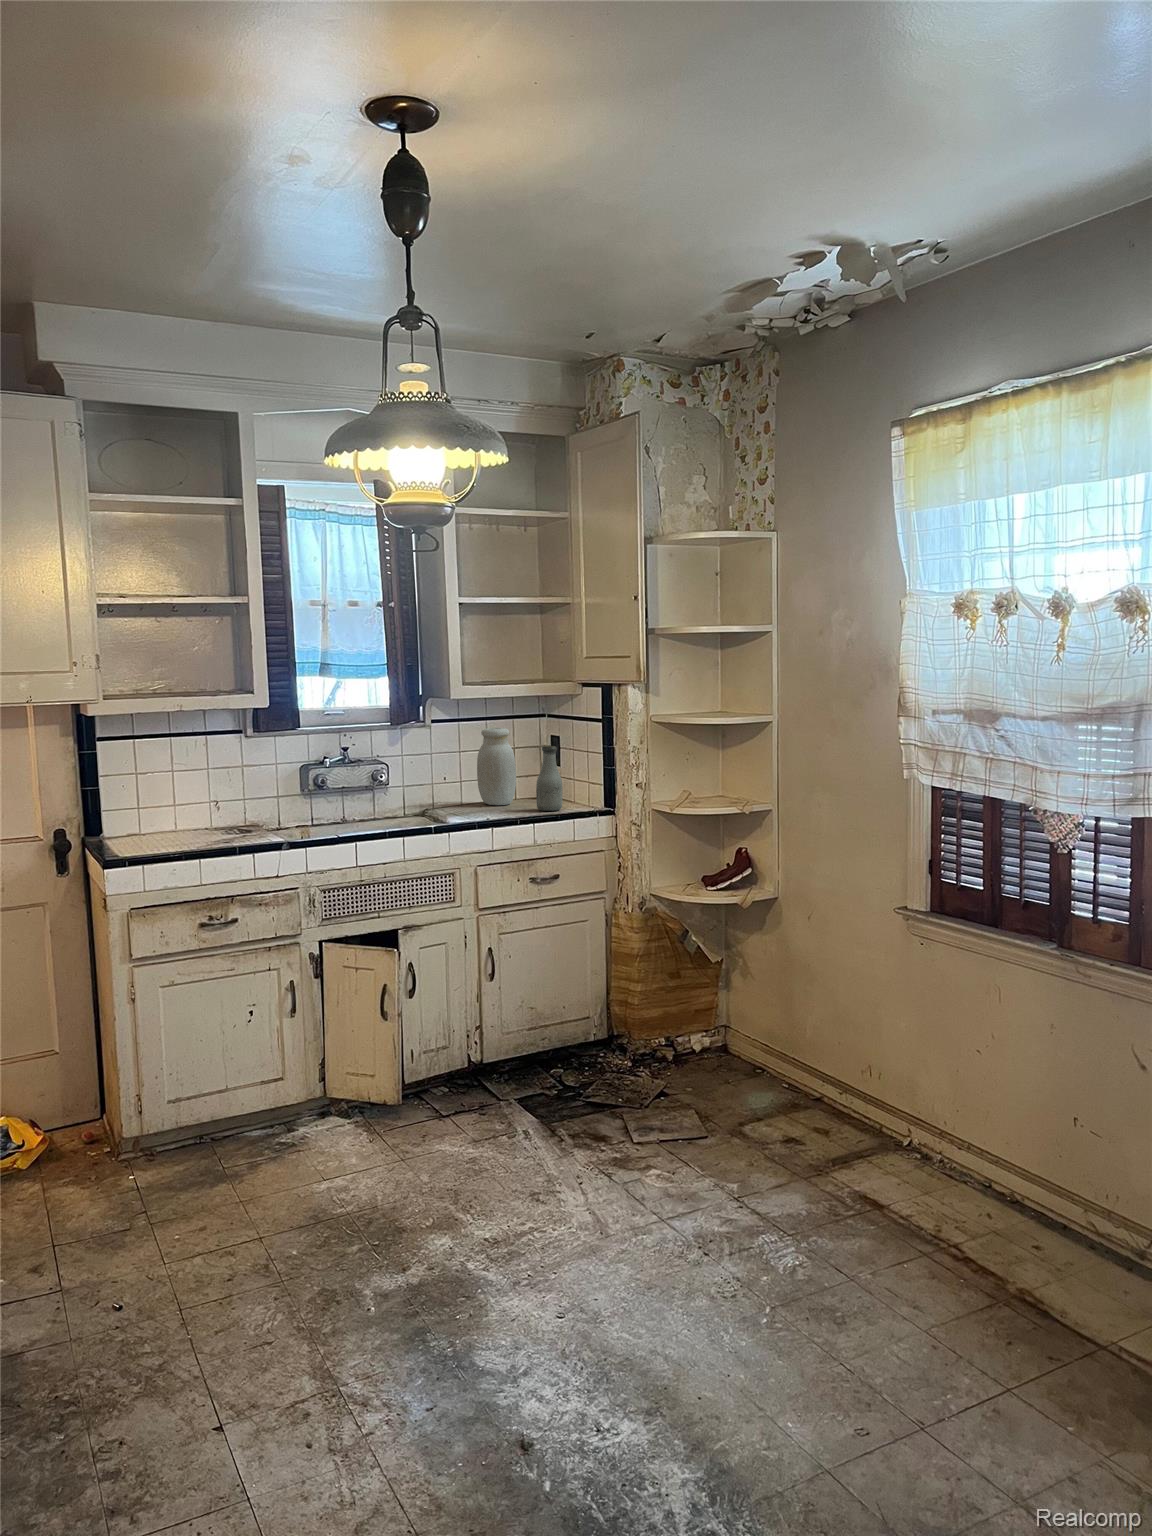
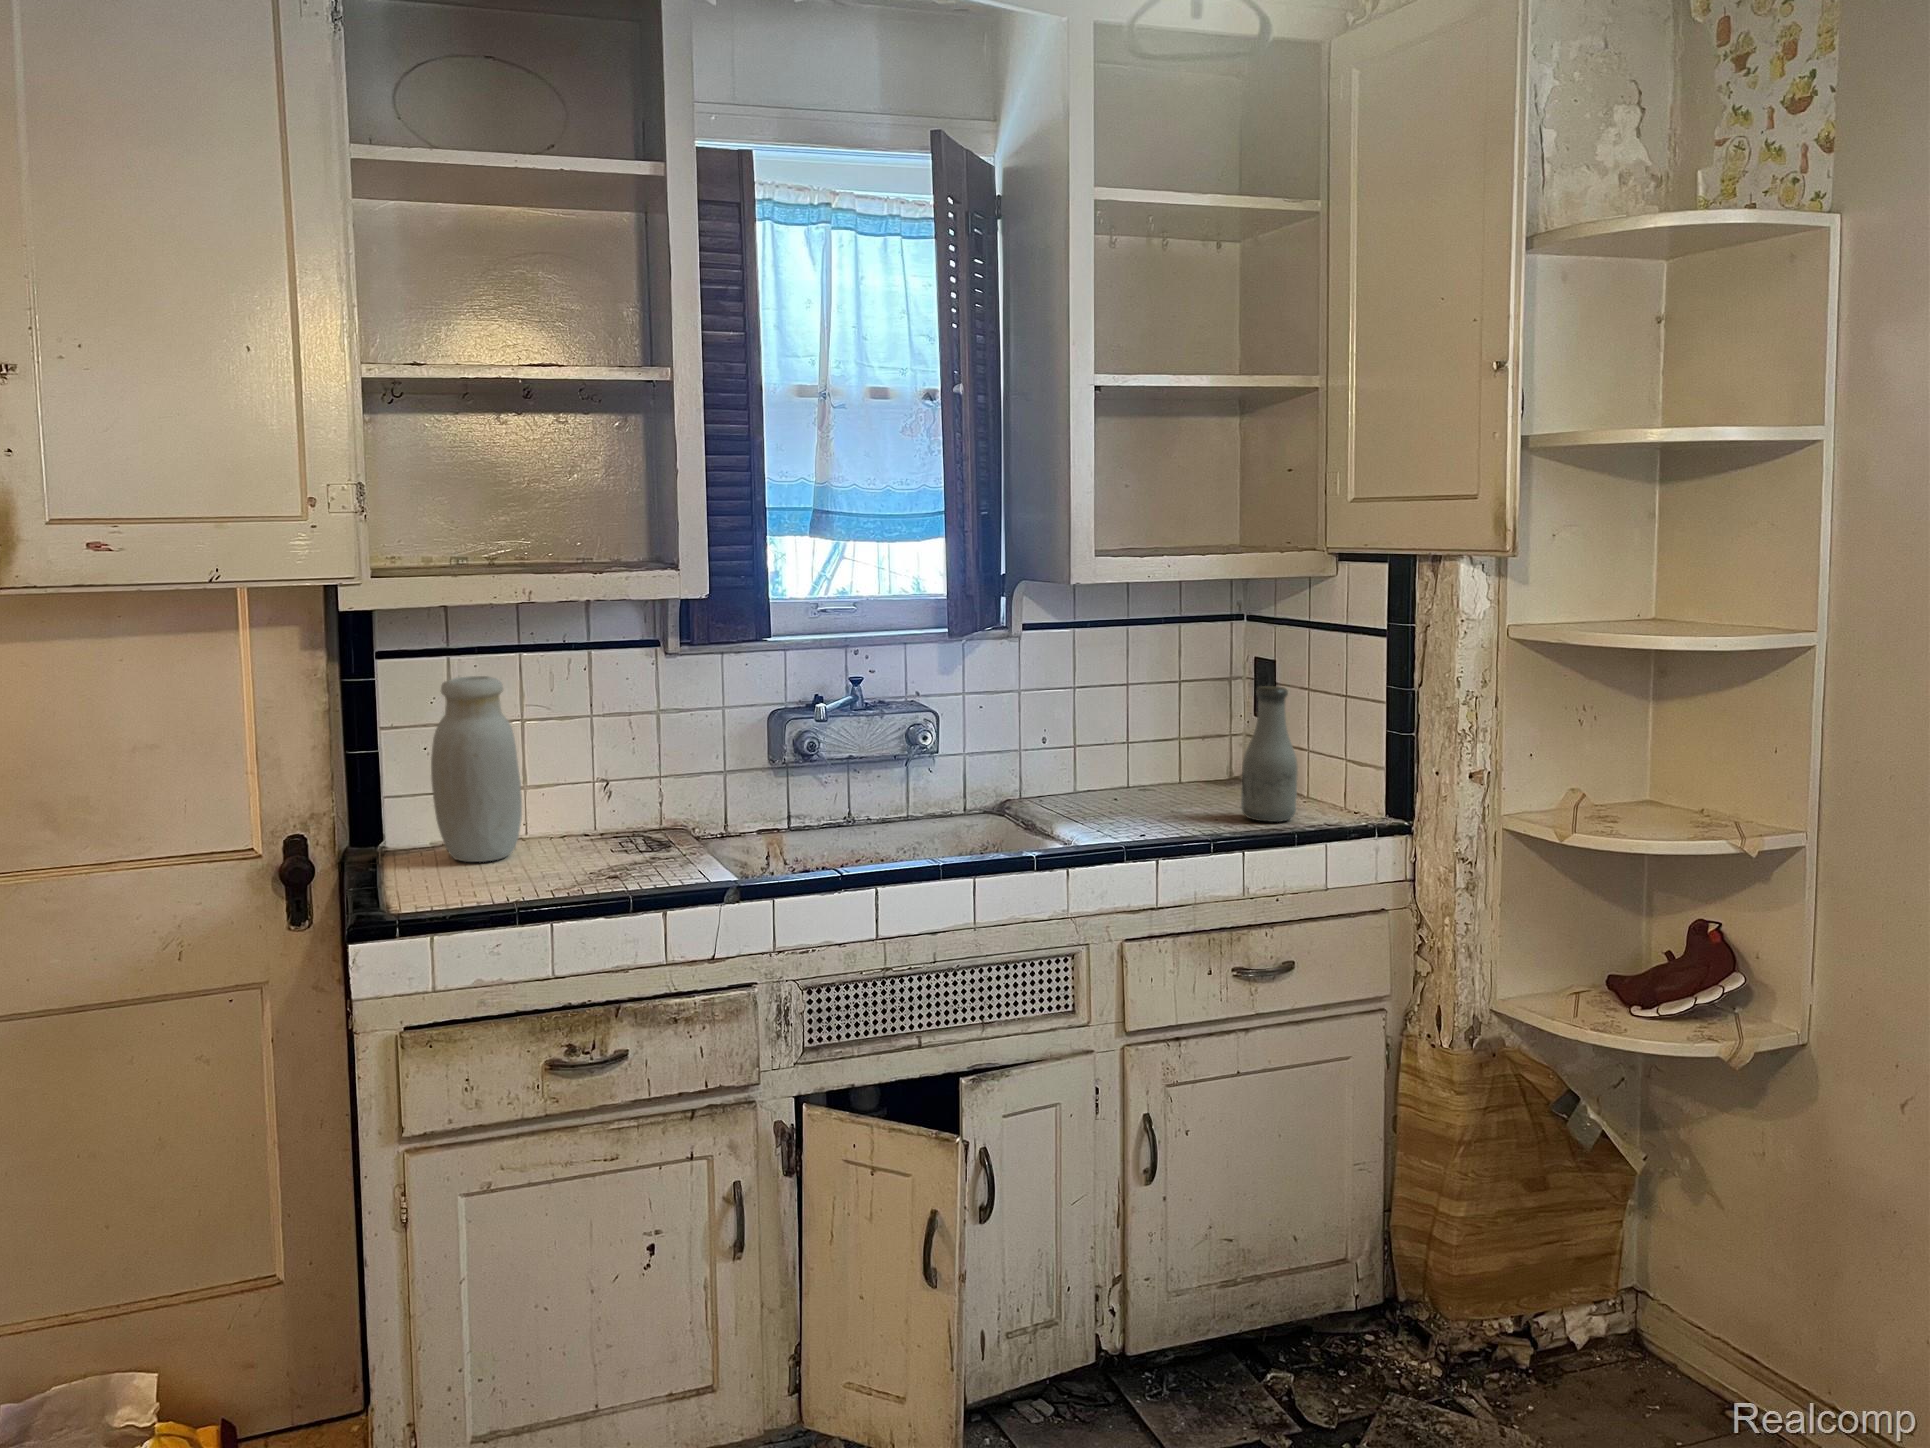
jar: present [477,728,516,805] -> present [431,676,522,862]

